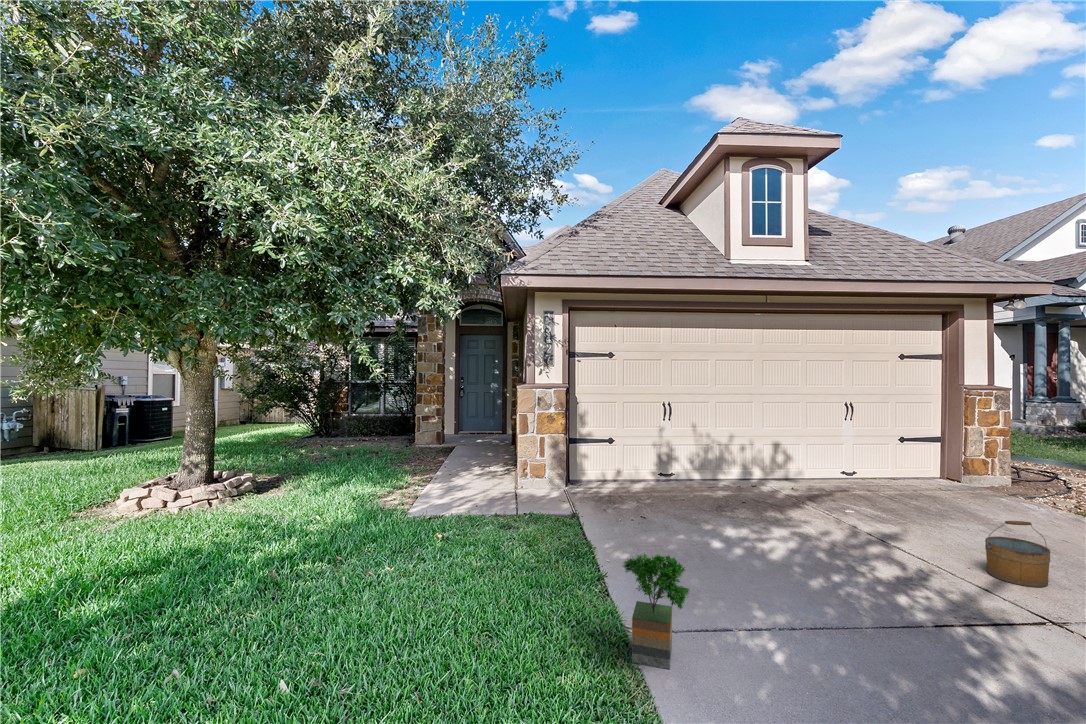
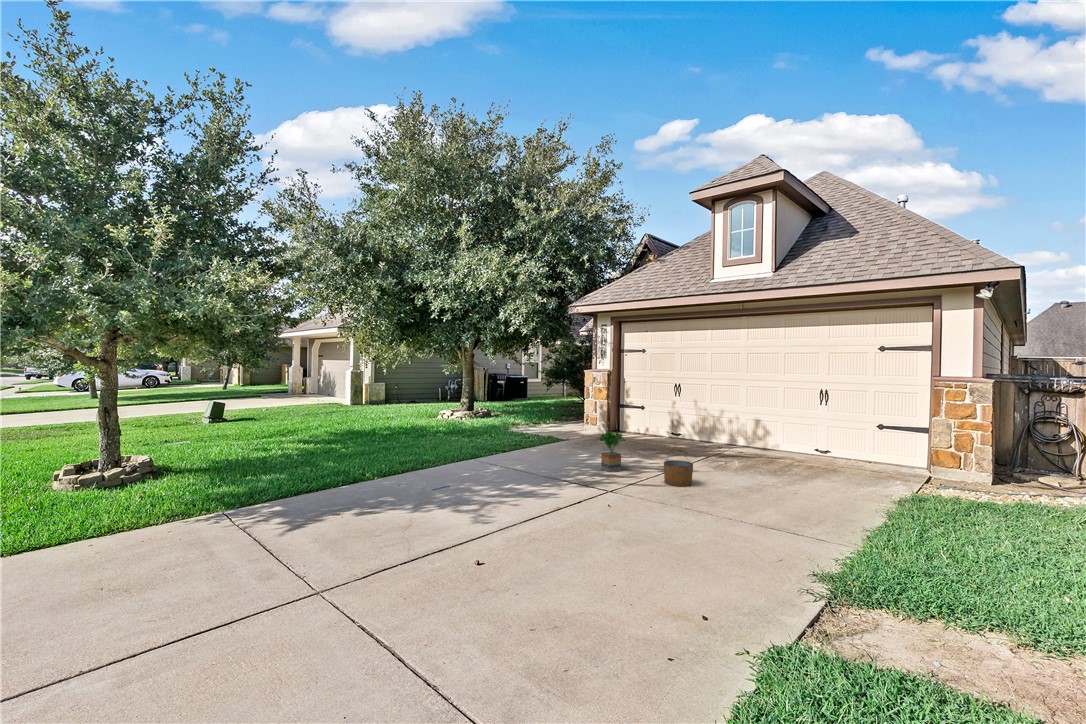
potted tree: present [623,553,689,669] -> present [600,431,626,472]

